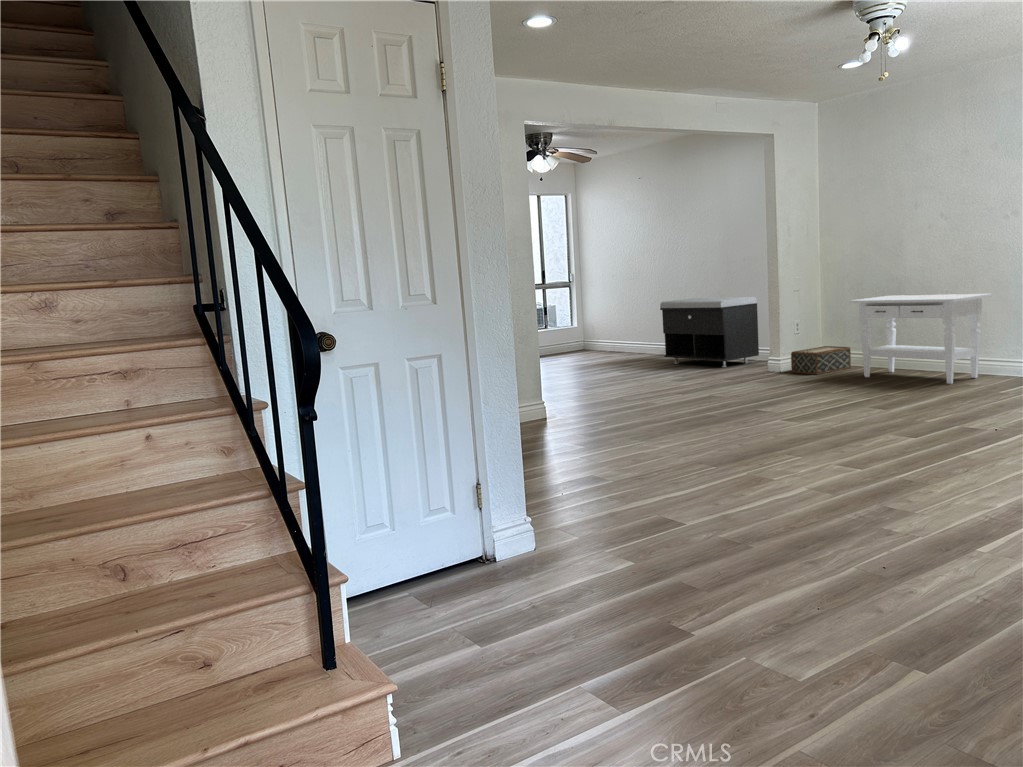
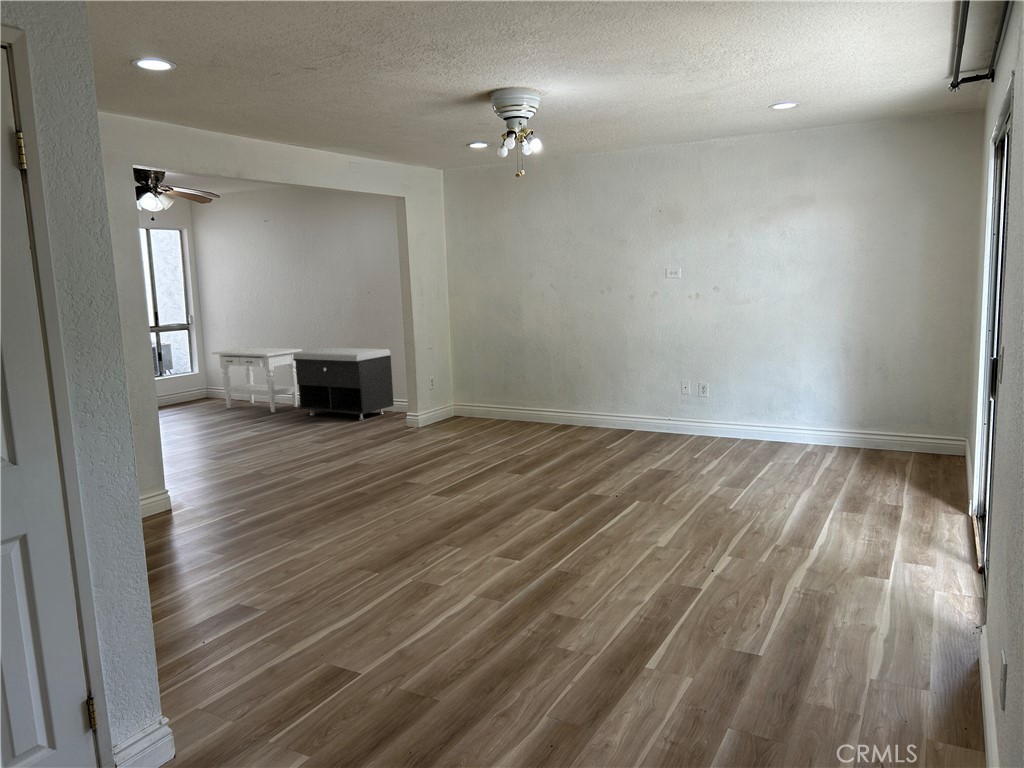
side table: present [850,294,992,384] -> present [212,348,302,412]
woven basket: present [791,346,851,375] -> none [426,398,478,428]

